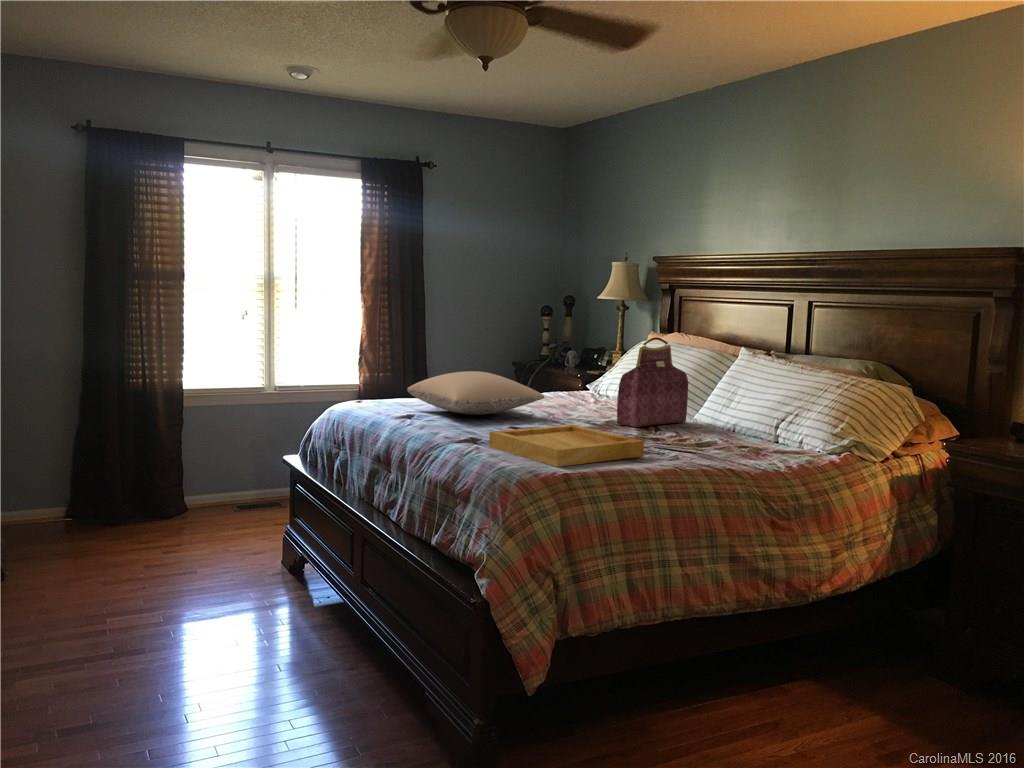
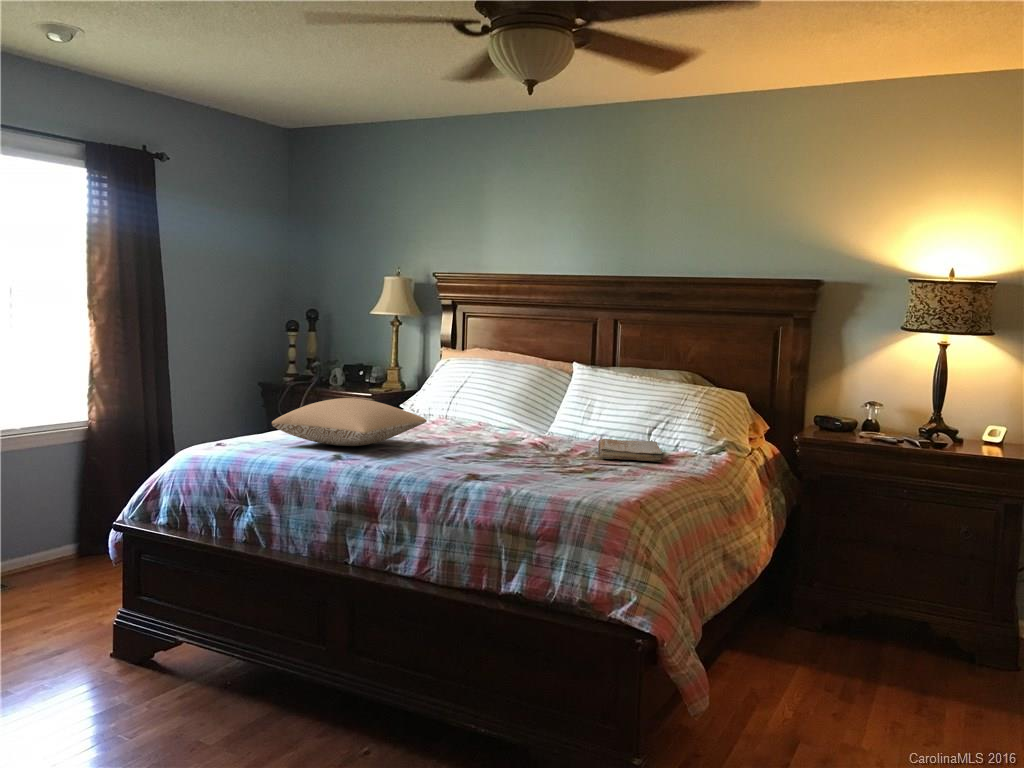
handbag: present [617,337,688,427] -> none [498,356,545,445]
tray: present [489,425,644,467] -> none [458,448,603,493]
book: none [682,427,776,454] -> present [598,439,664,462]

